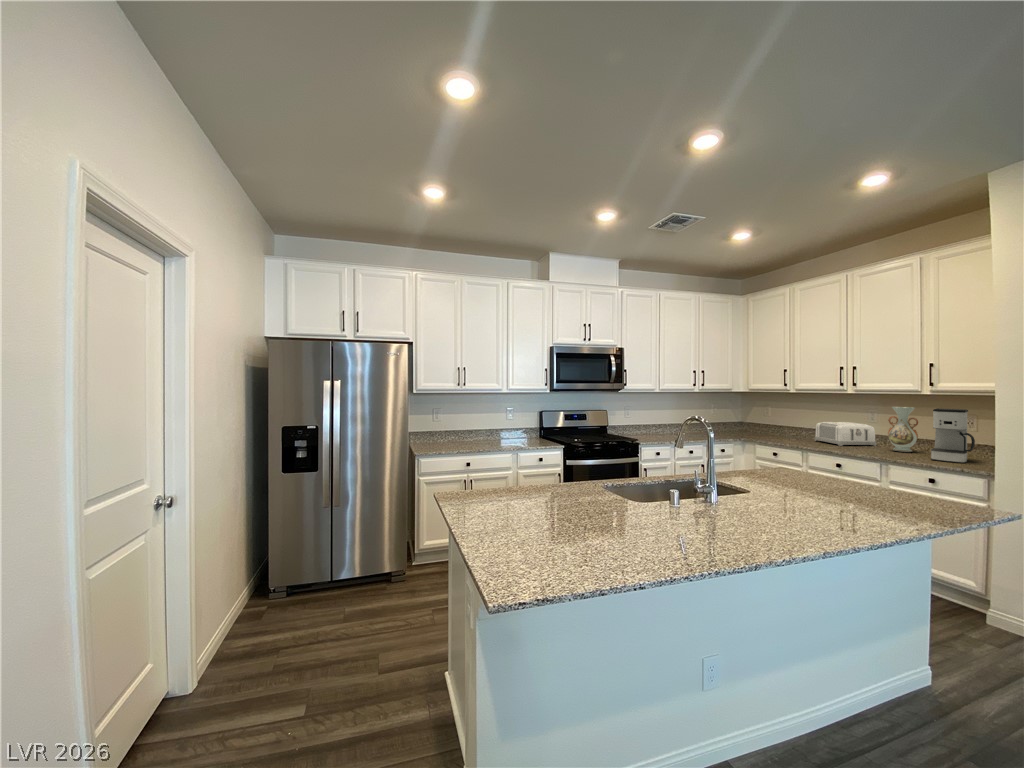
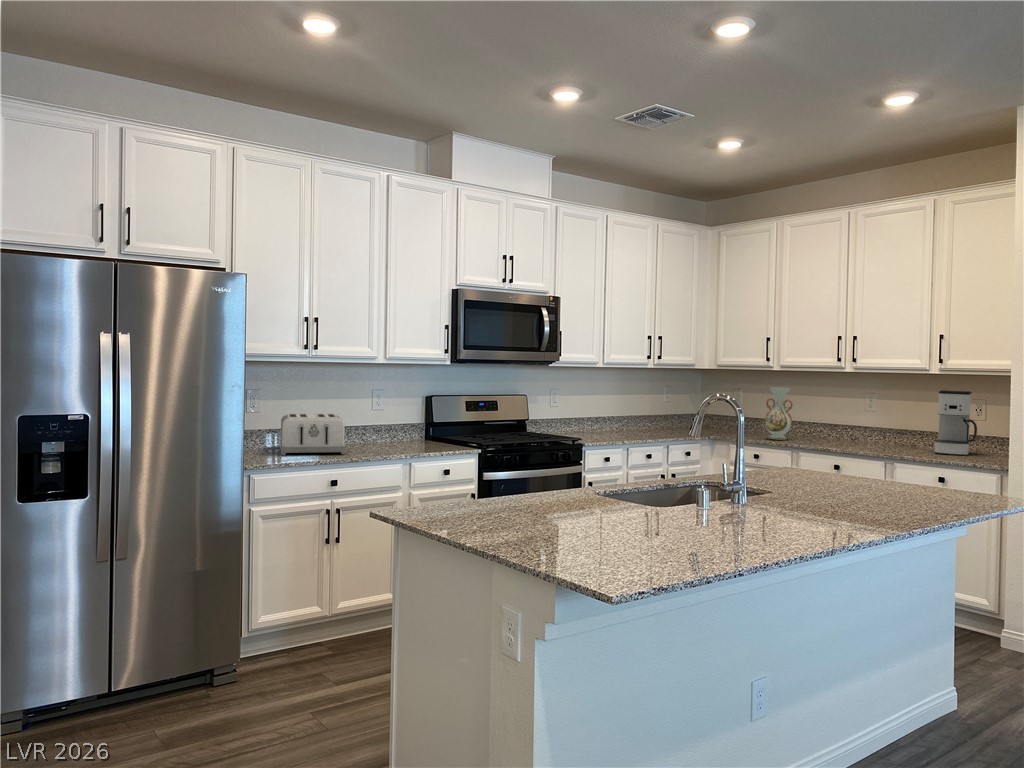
vase: present [888,407,918,452] -> present [765,387,792,440]
toaster: present [815,422,876,446] -> present [280,414,346,455]

